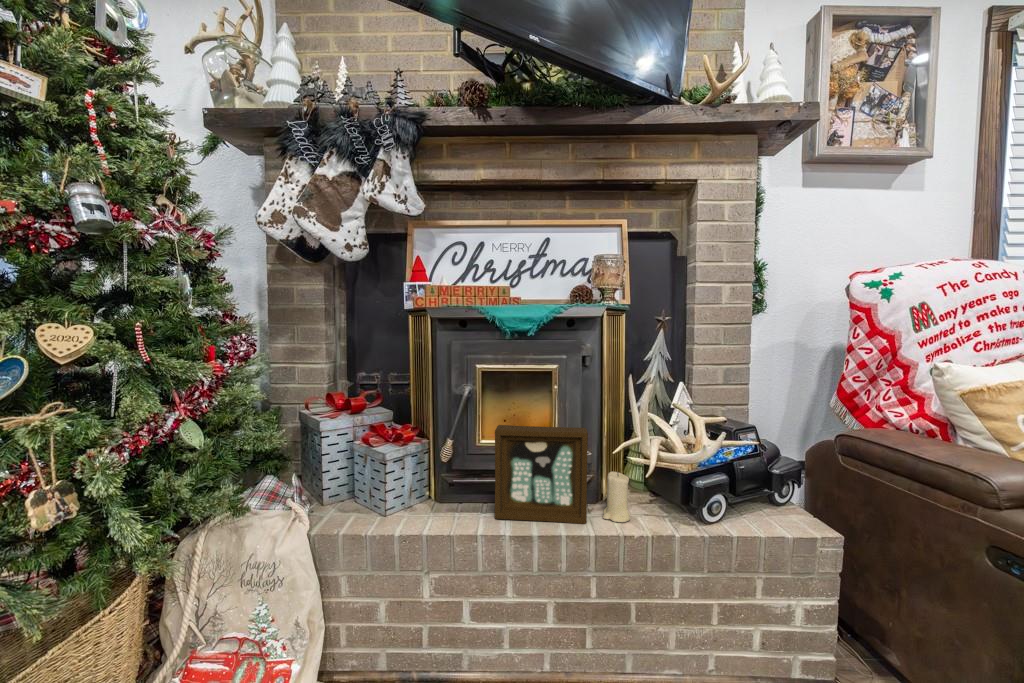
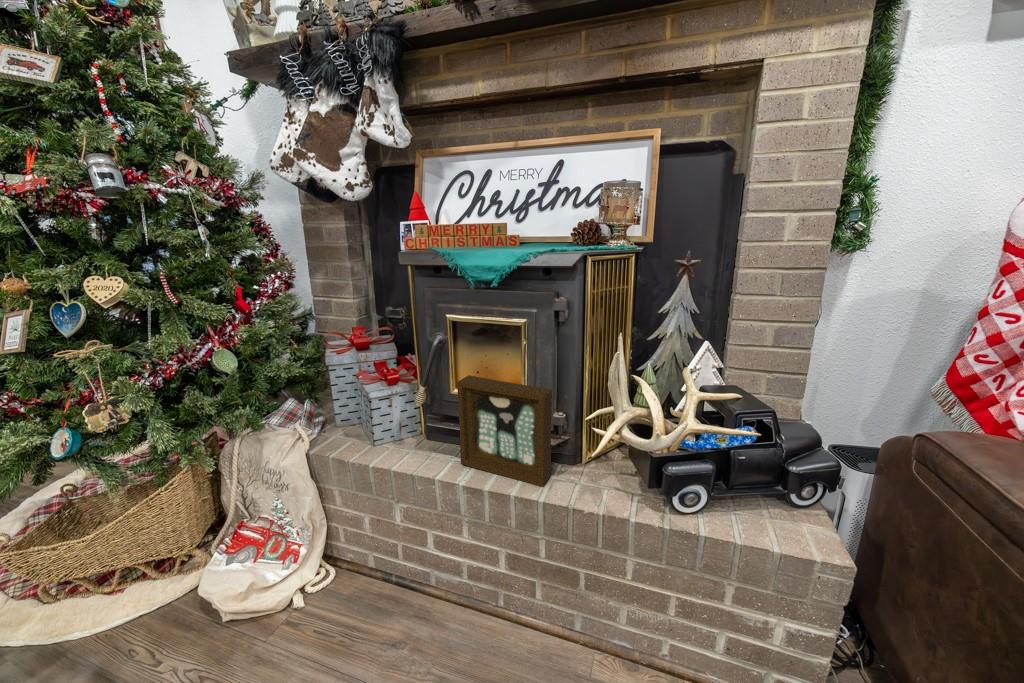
candle: present [603,472,631,522] -> none [565,438,598,493]

